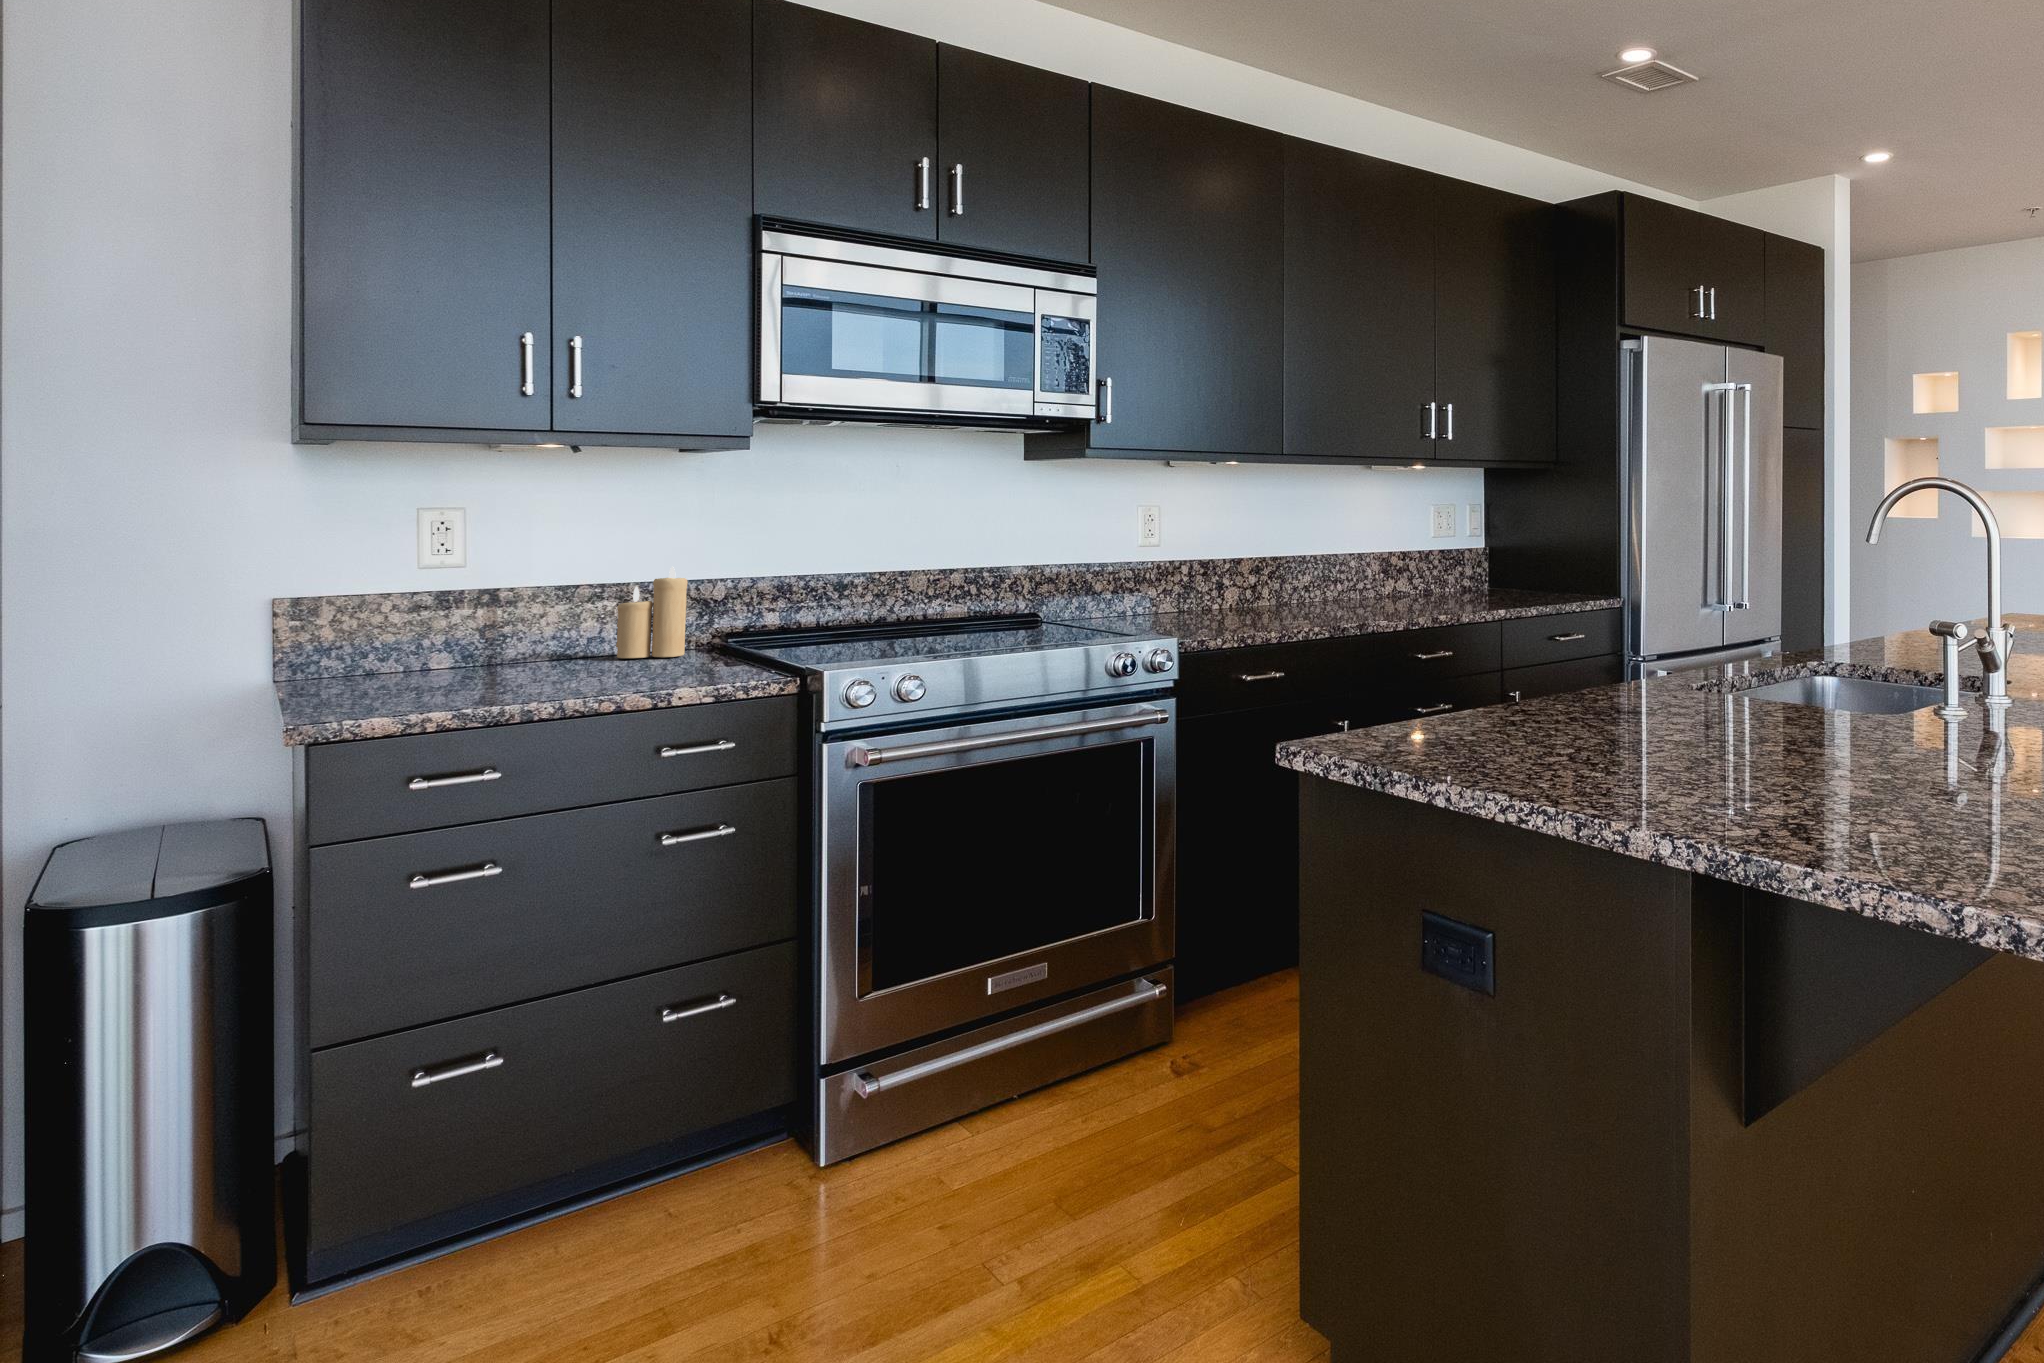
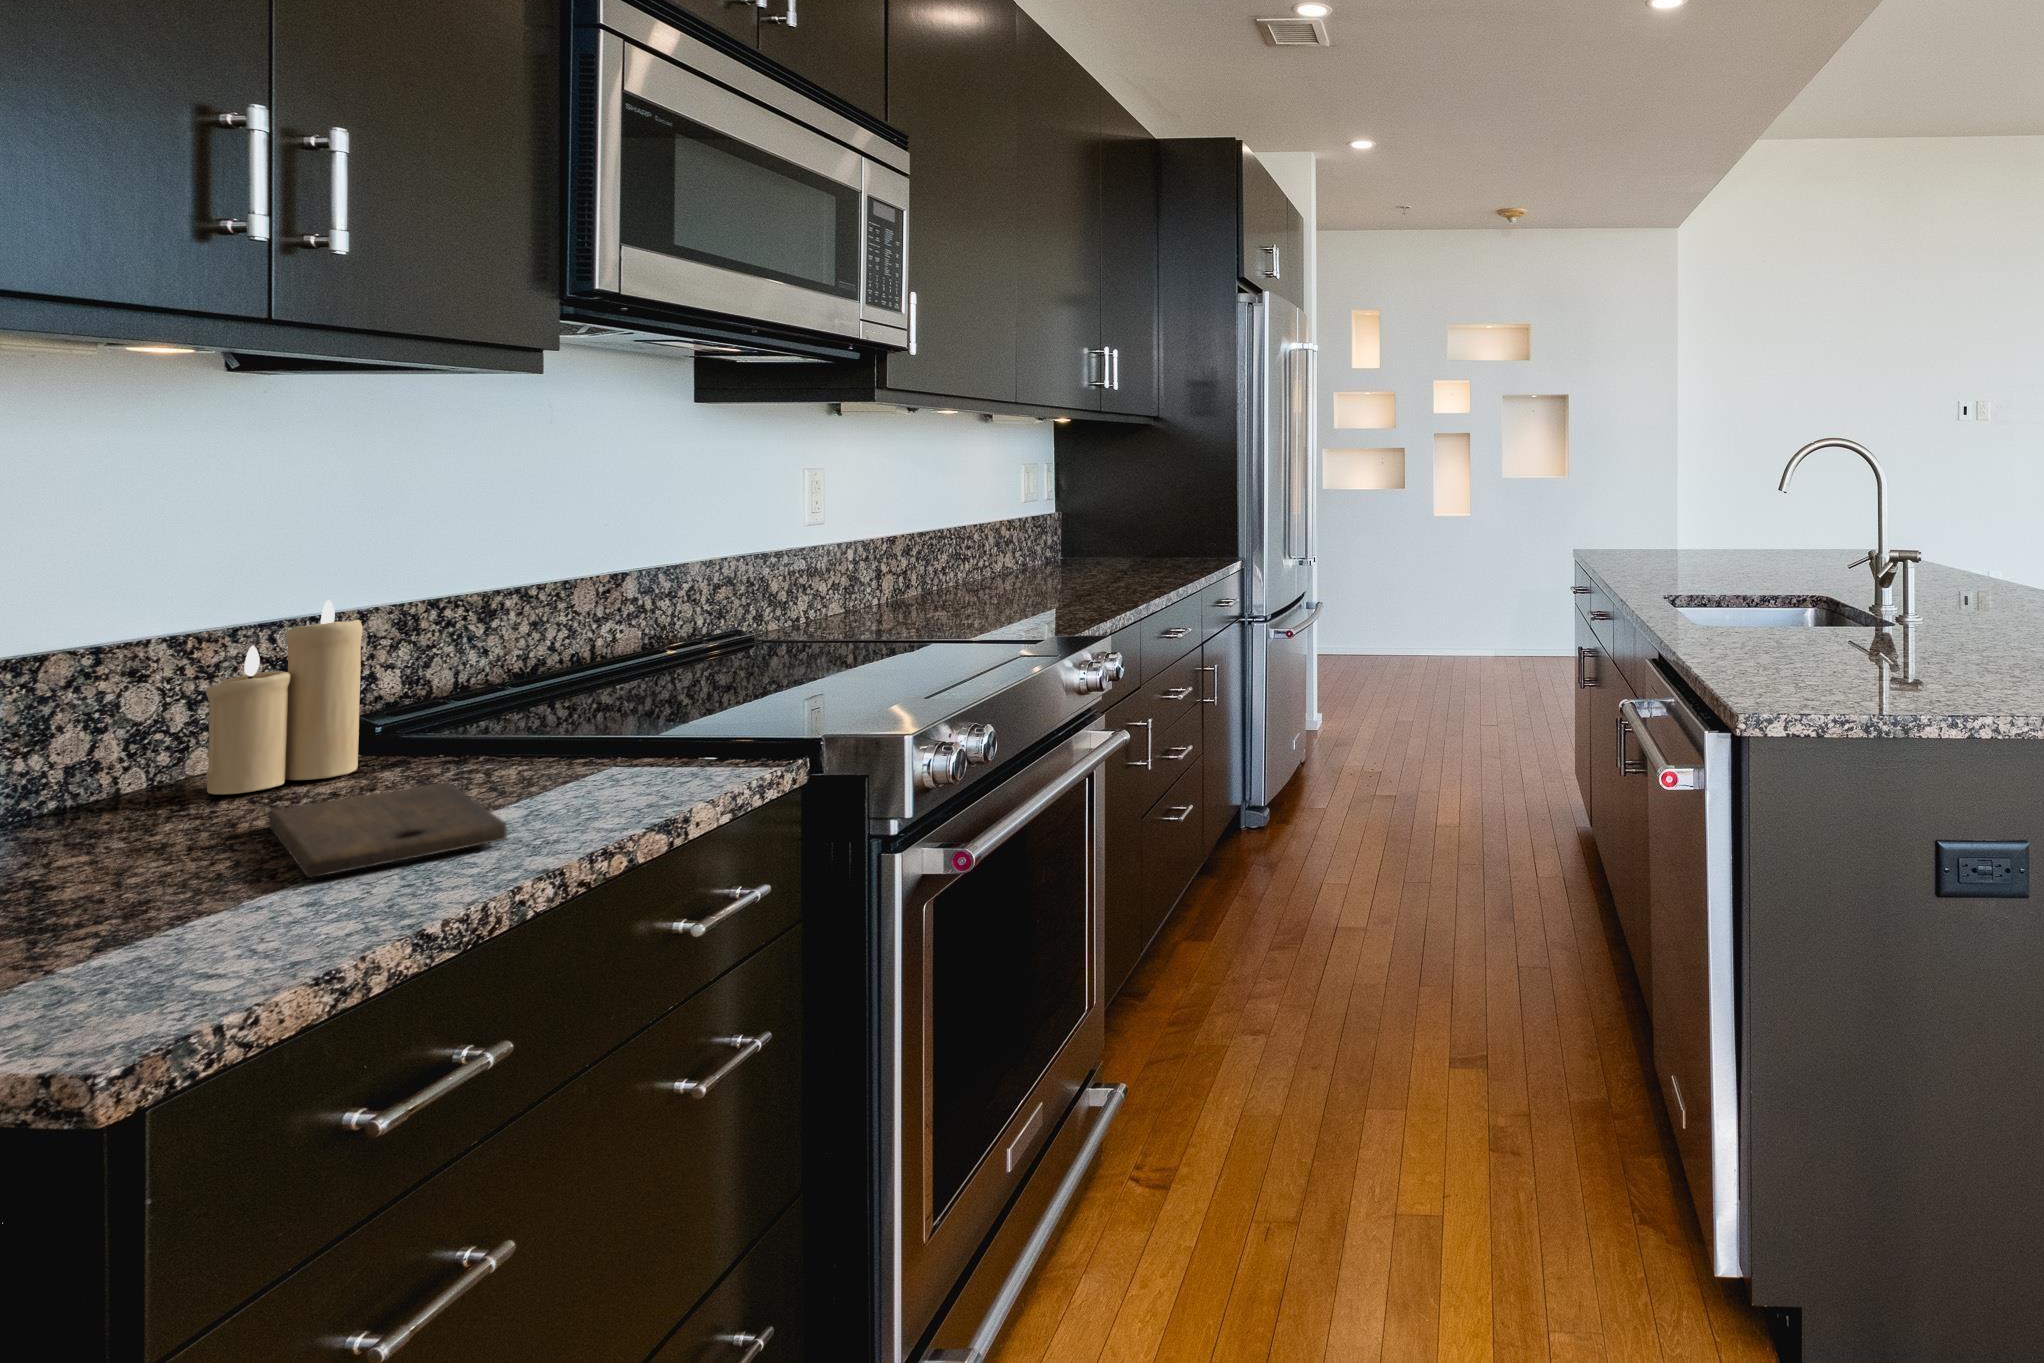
cutting board: none [536,662,669,688] -> present [269,783,507,878]

